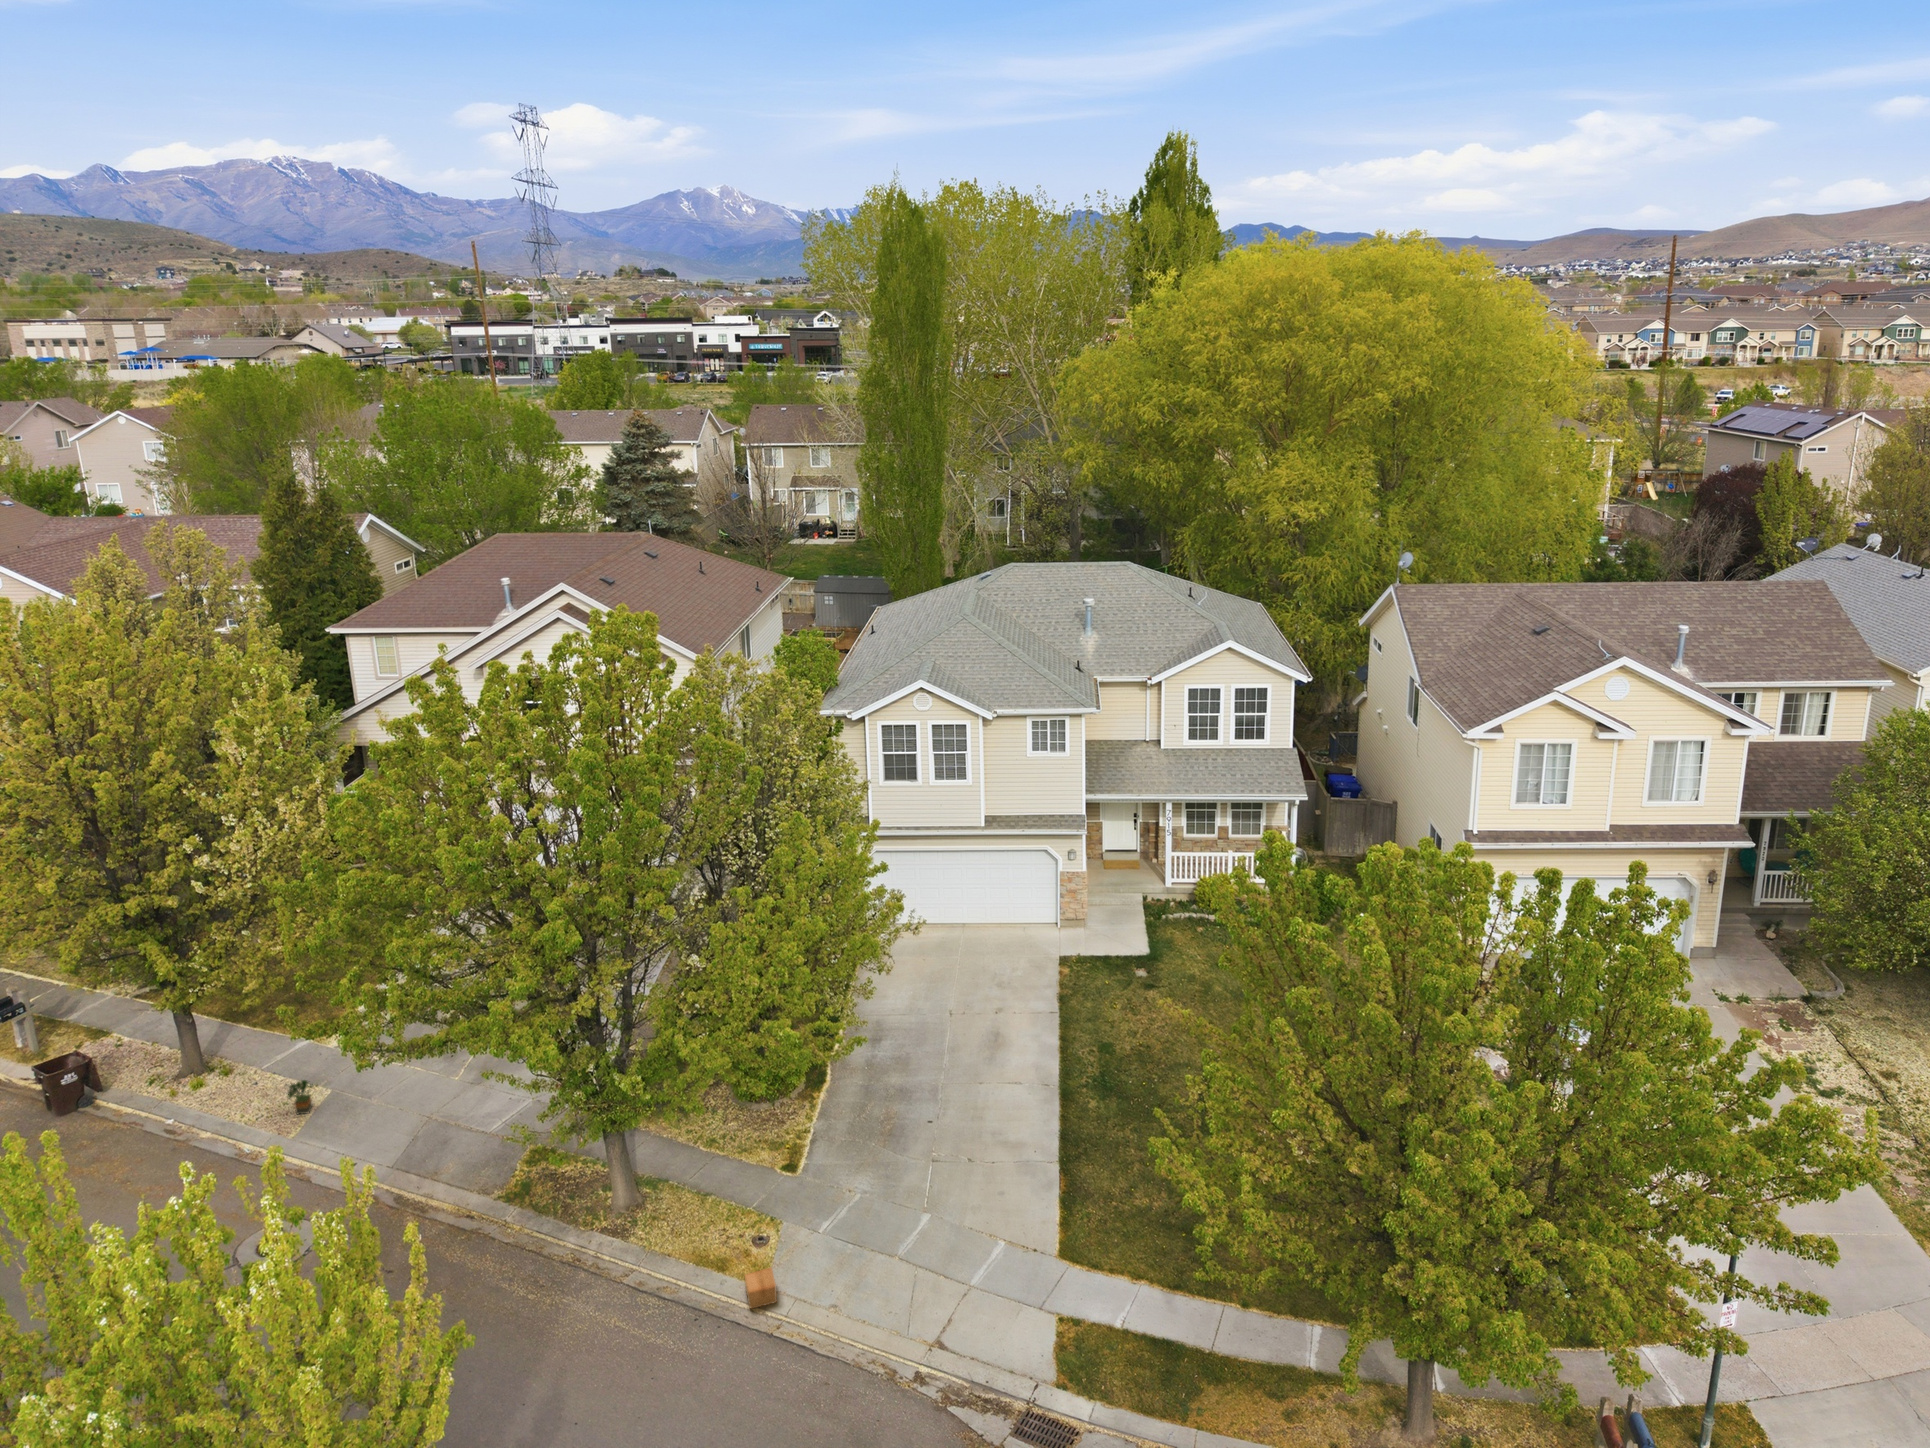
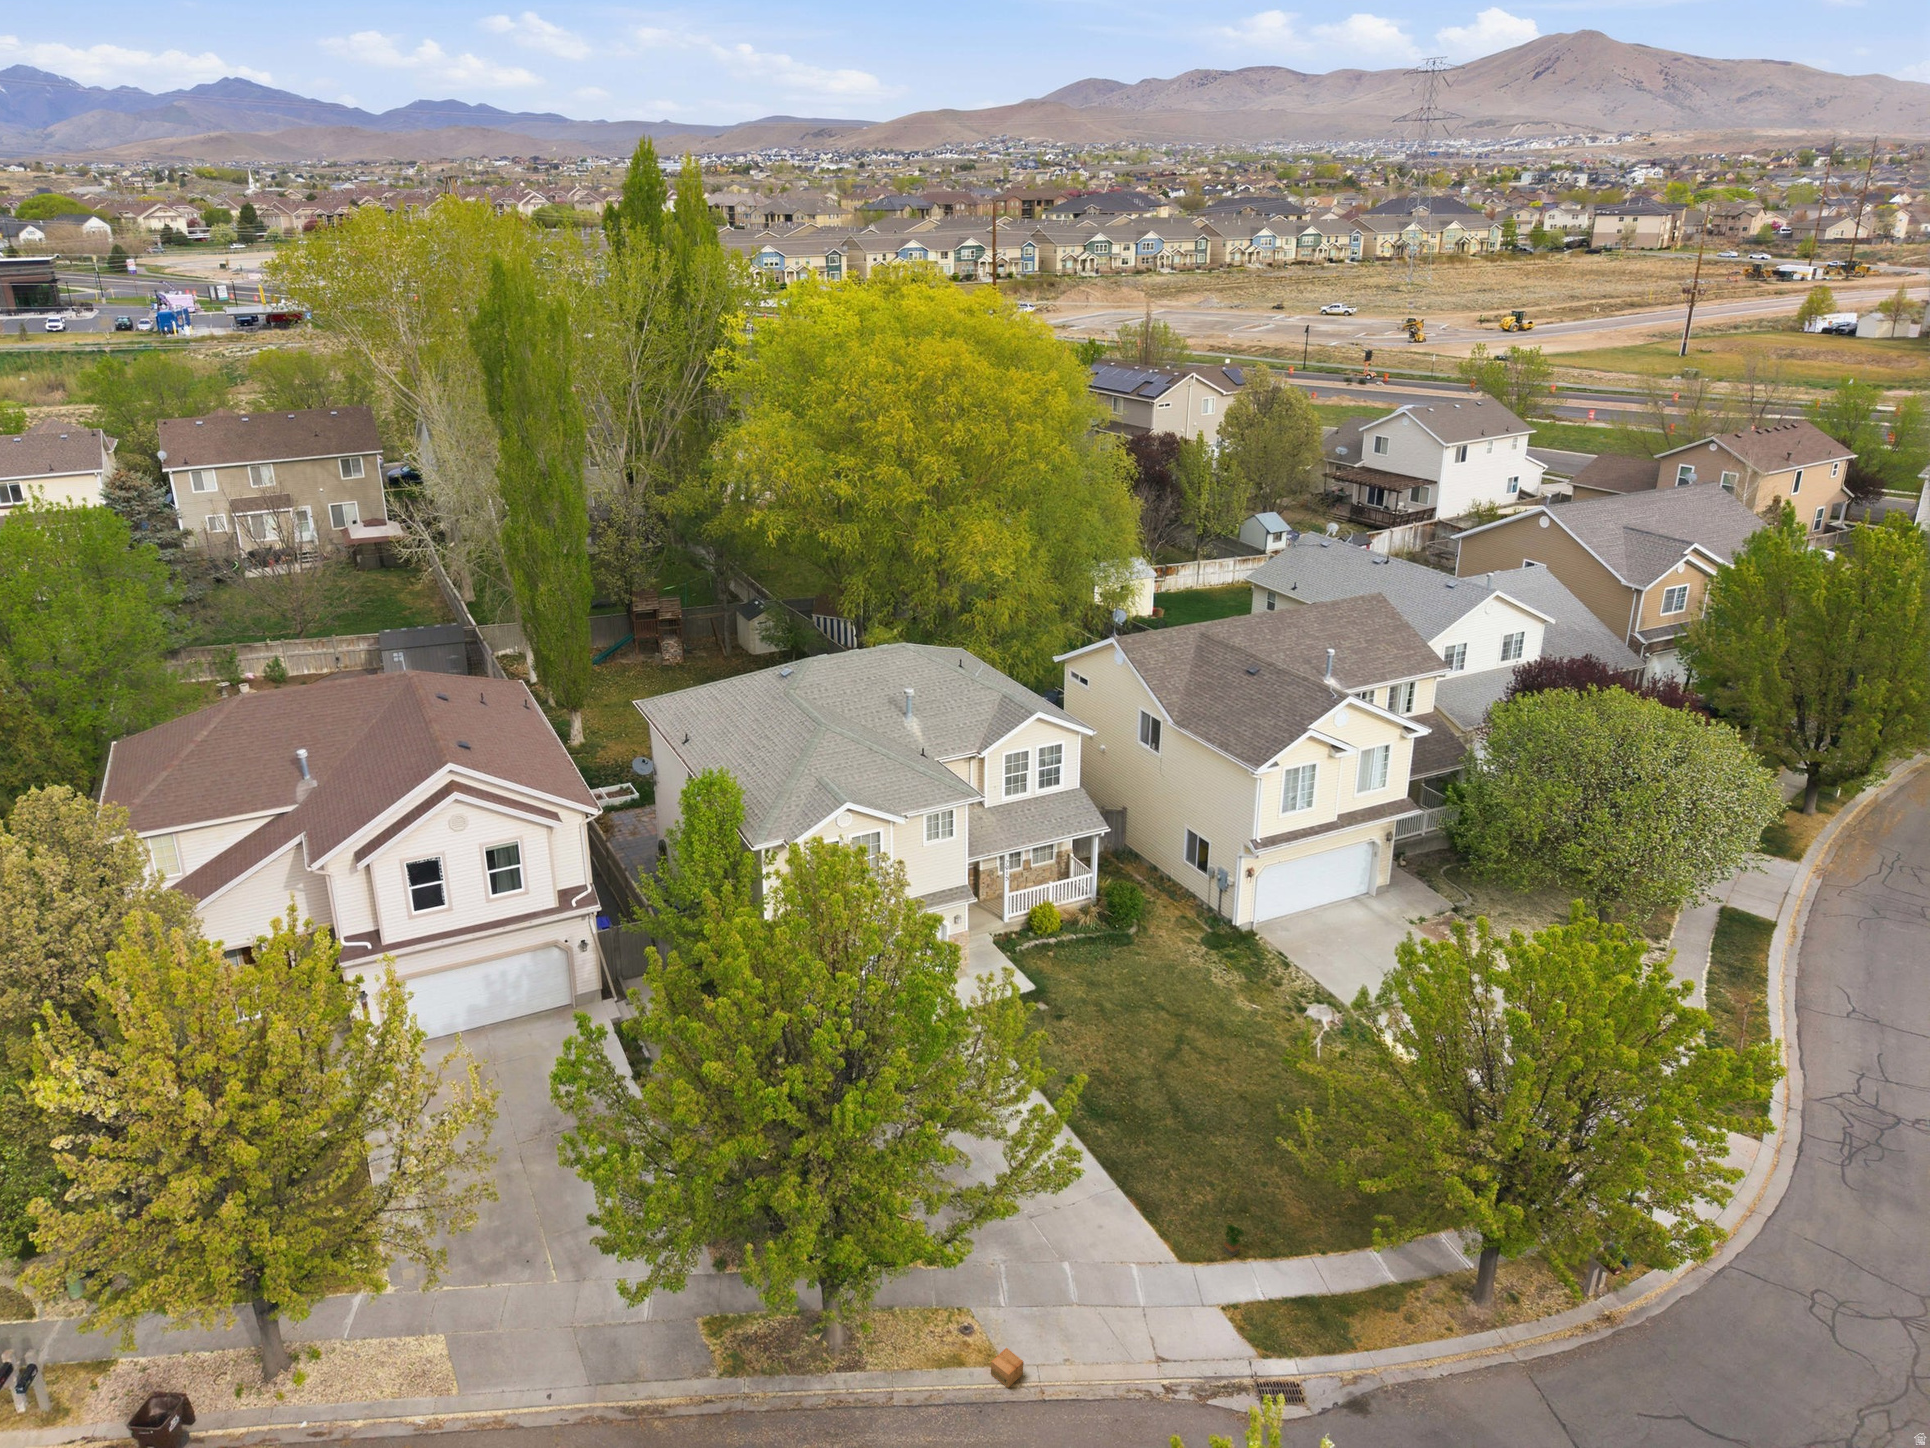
potted tree: present [288,1080,313,1114] -> present [1224,1225,1244,1256]

